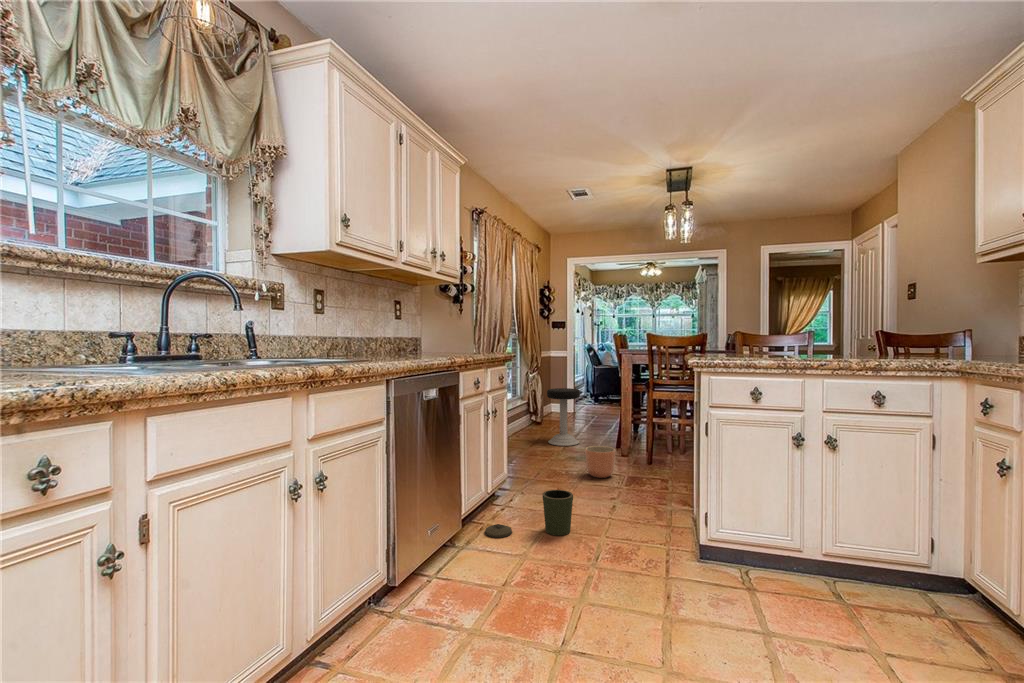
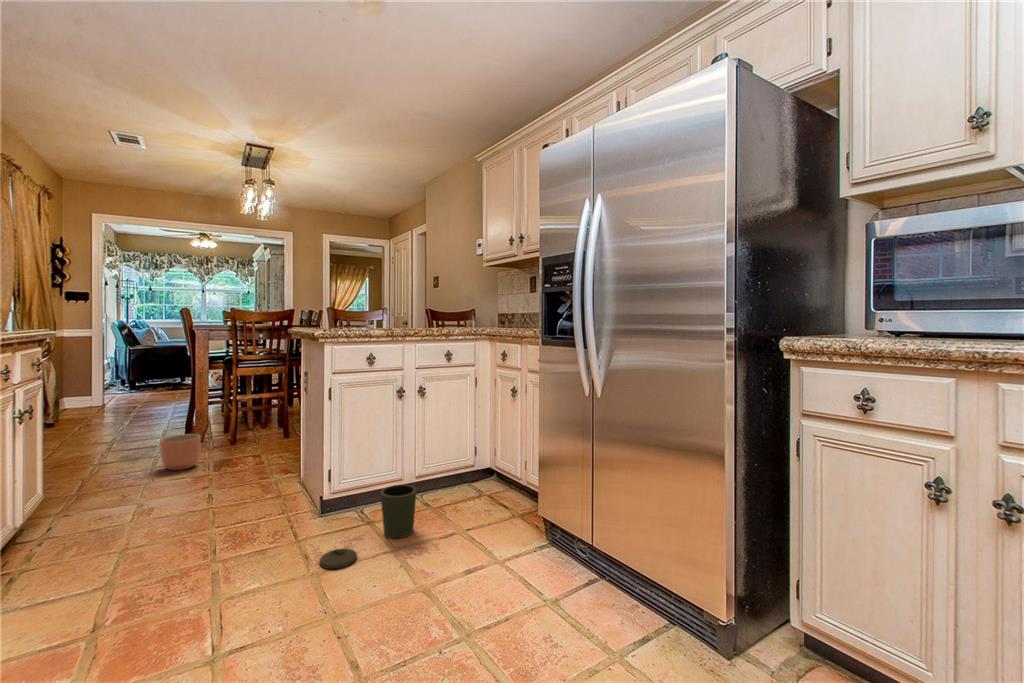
stool: present [547,388,580,446] -> none [80,375,134,448]
trash can: present [485,490,573,538] -> present [320,485,416,569]

